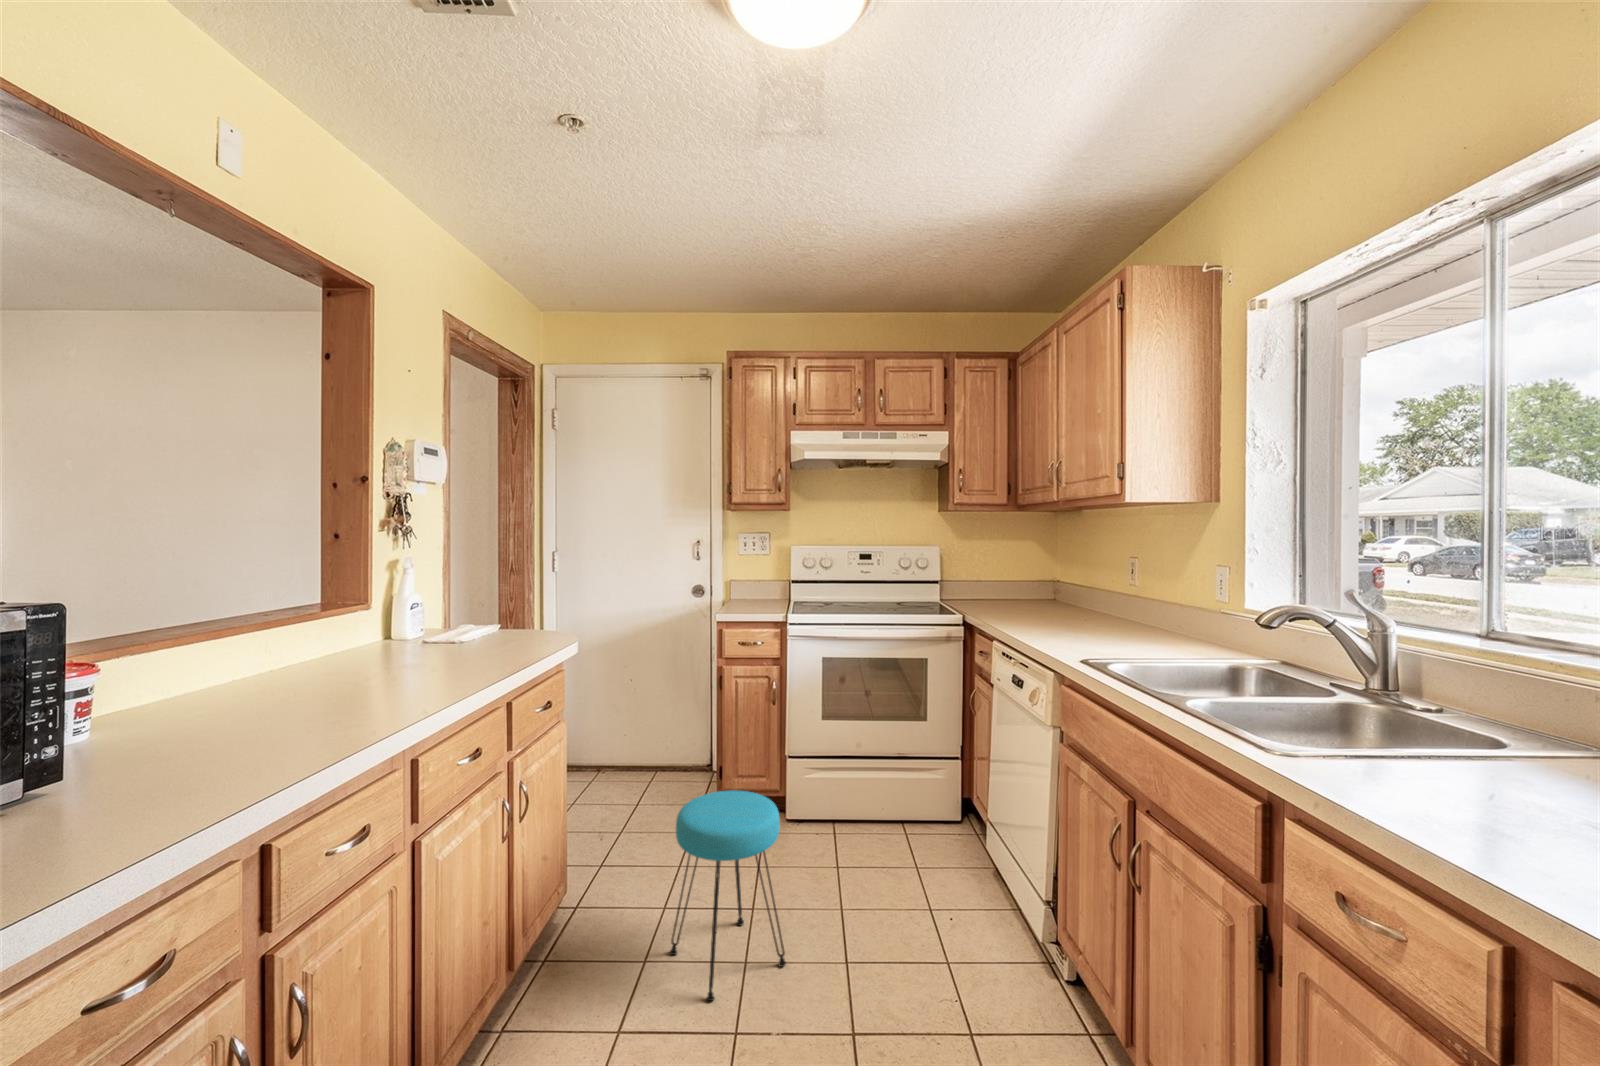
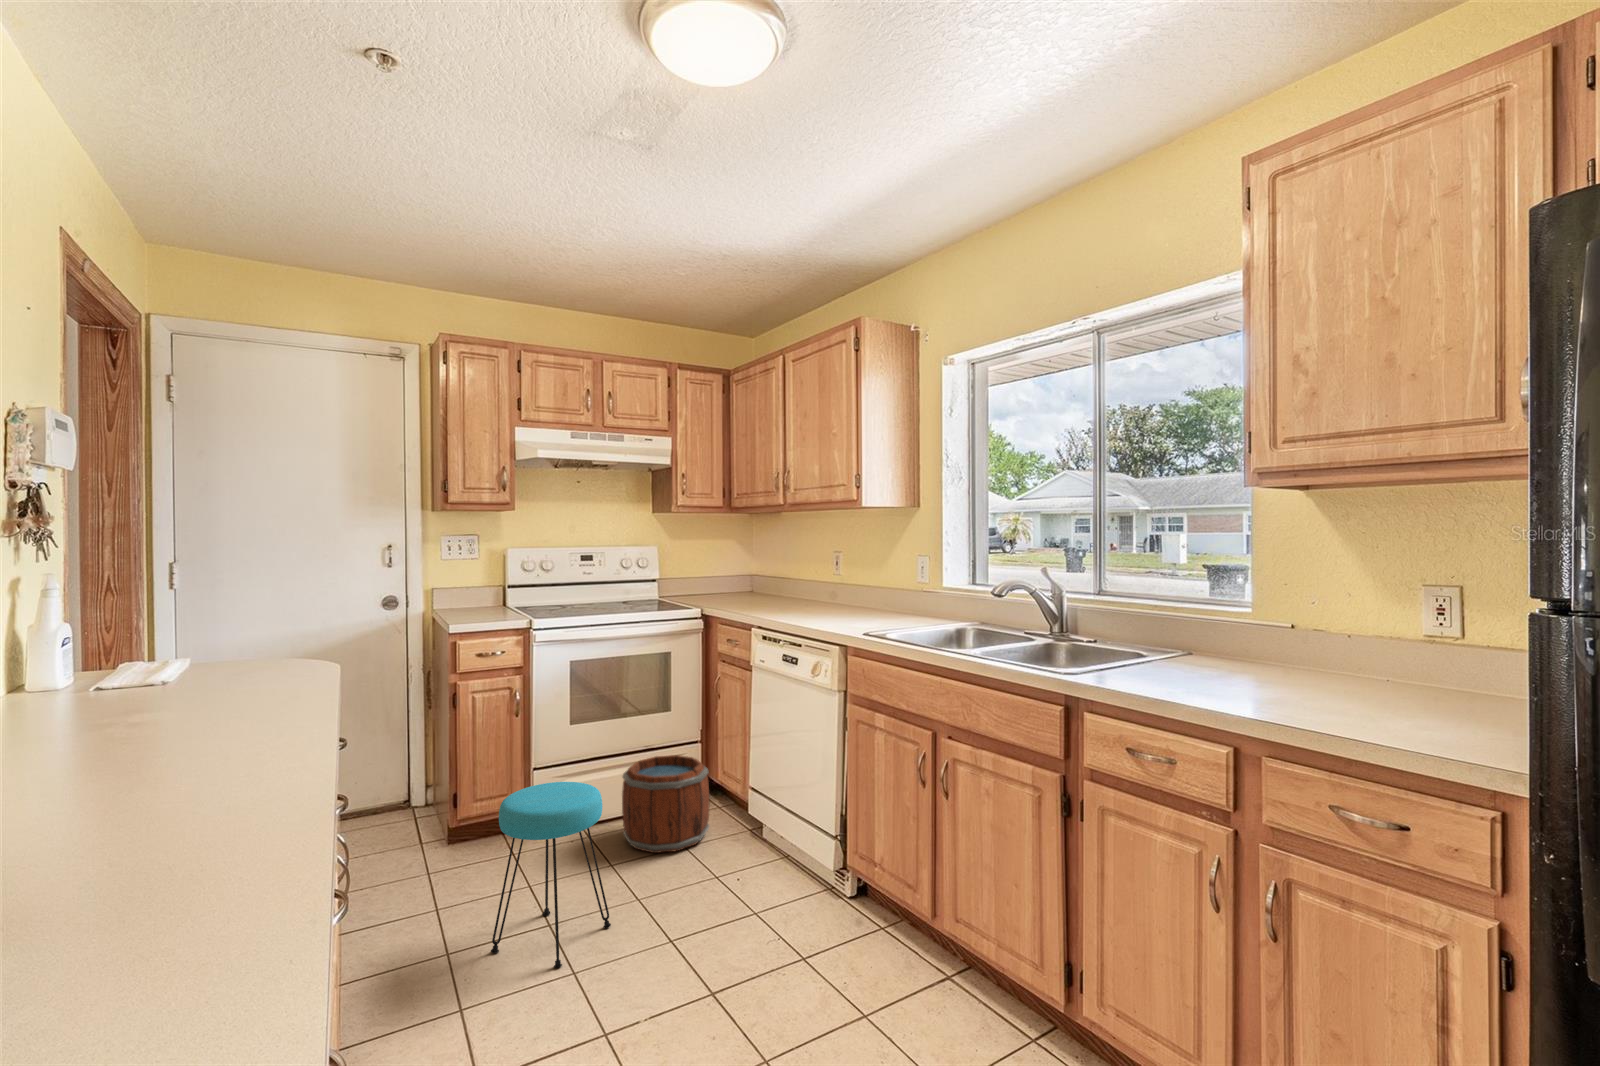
bucket: none [856,771,948,887] -> present [622,755,710,853]

